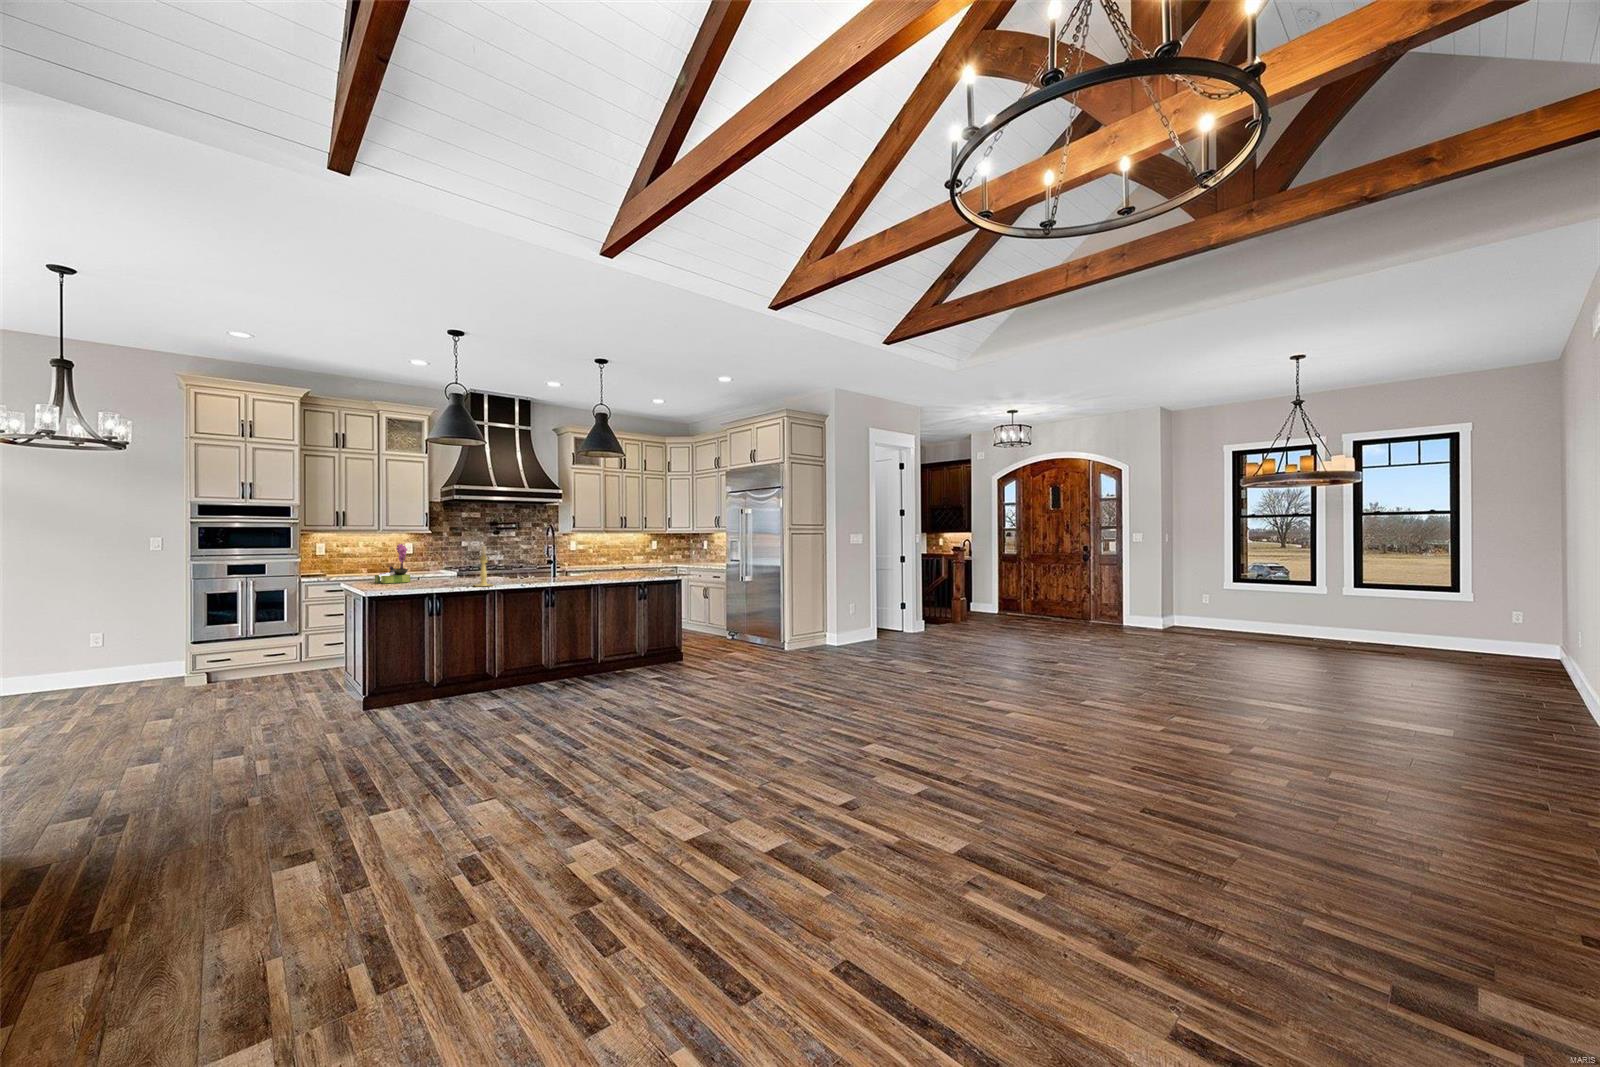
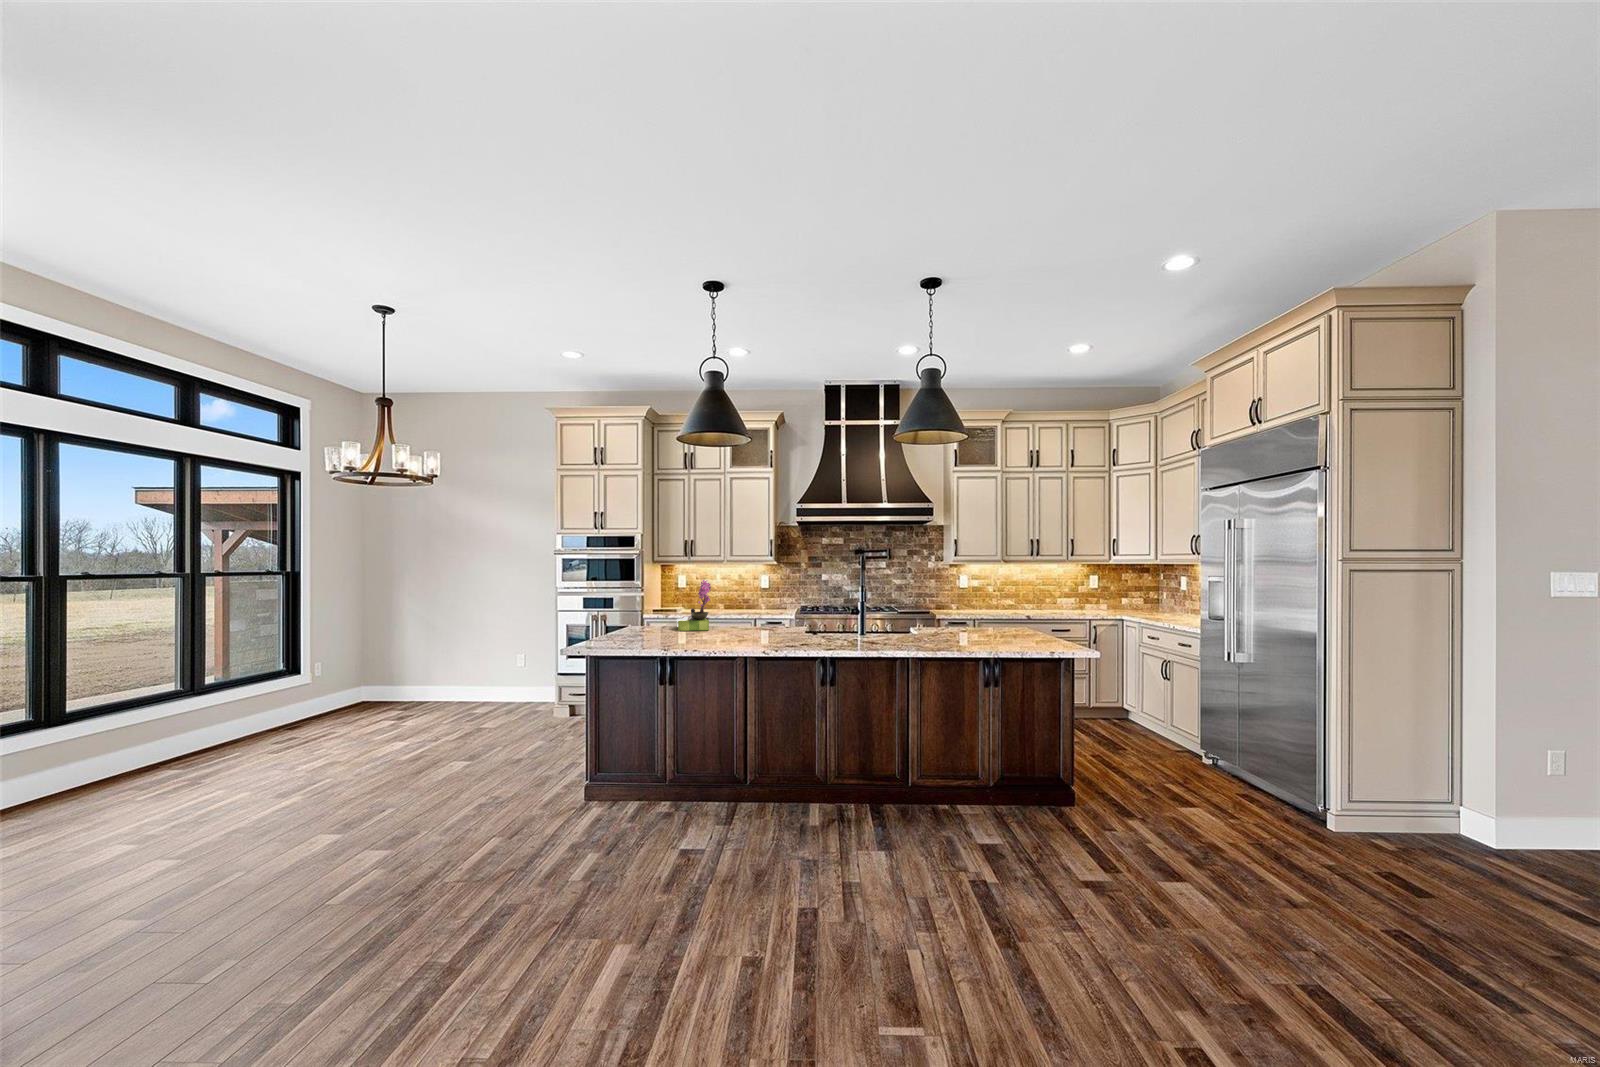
candle holder: present [475,546,493,587] -> none [750,586,779,647]

